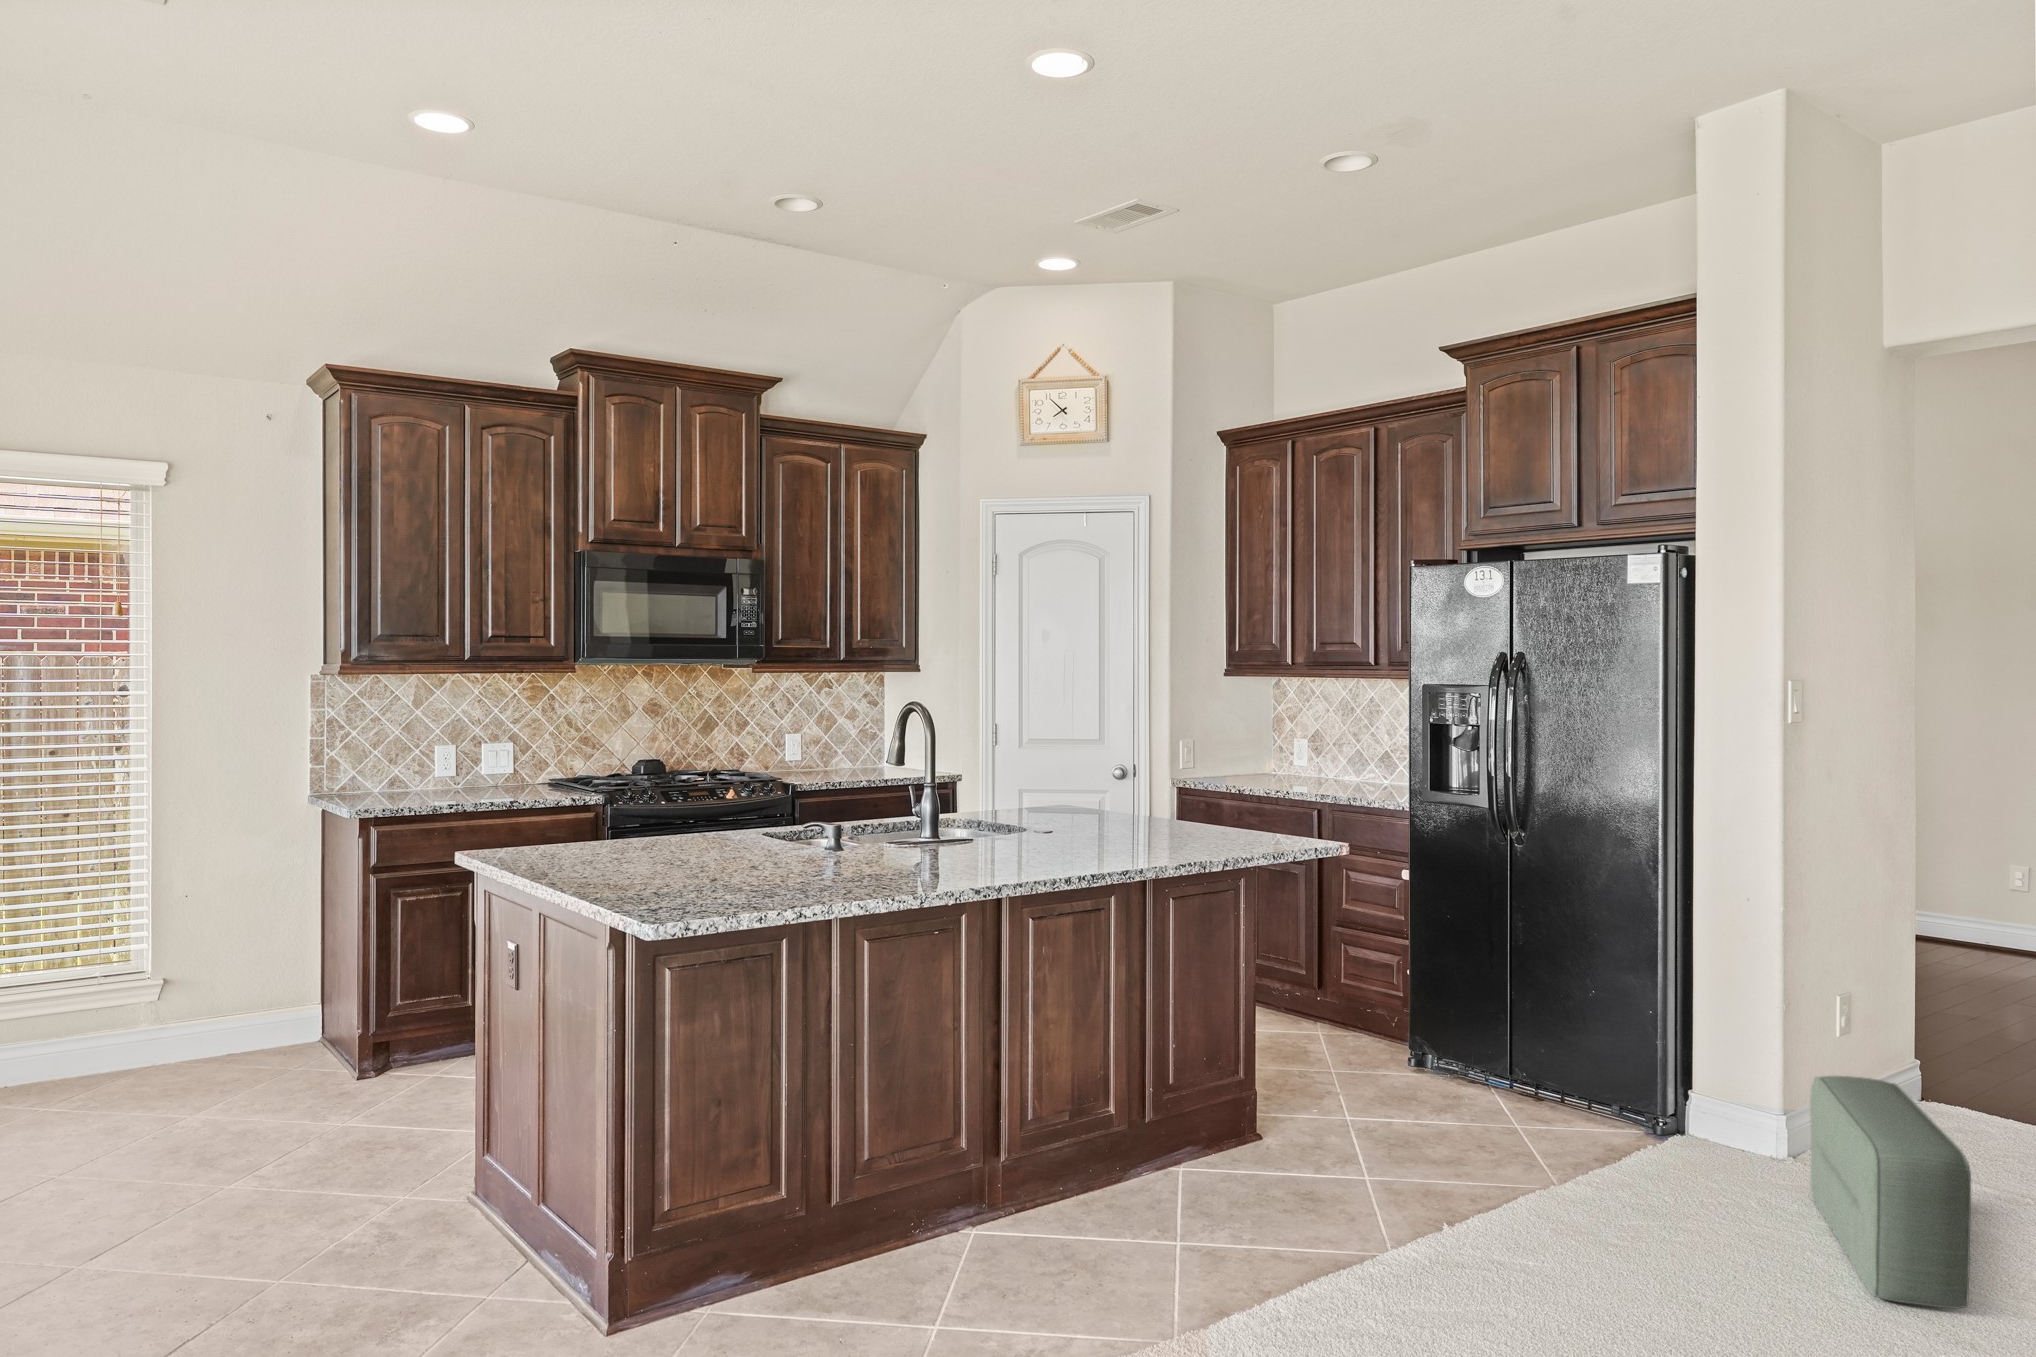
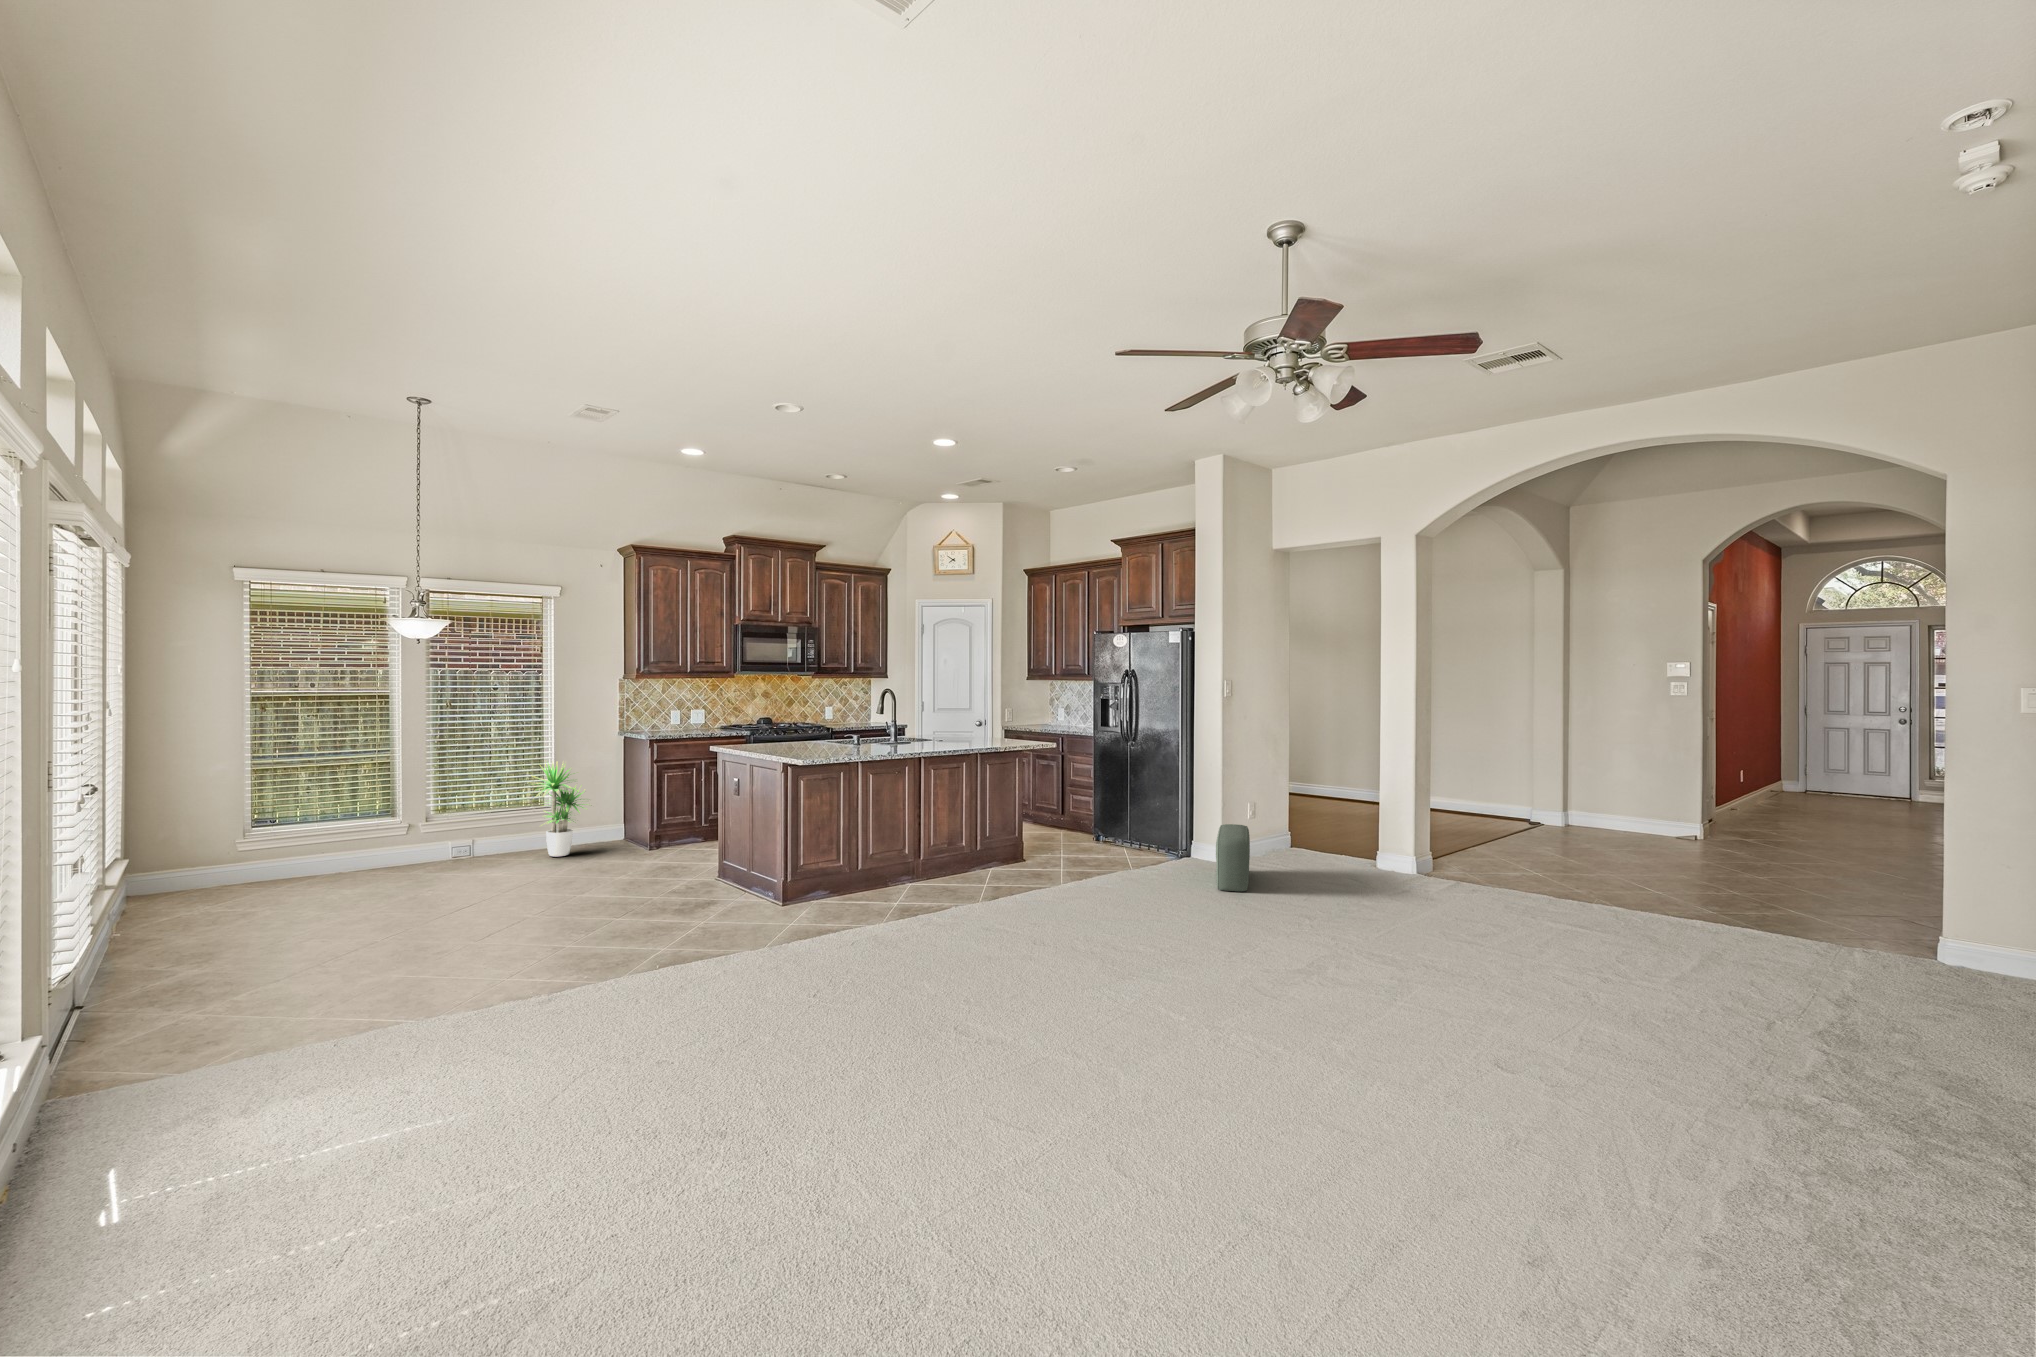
potted plant: none [55,866,231,1101] -> present [533,762,587,857]

